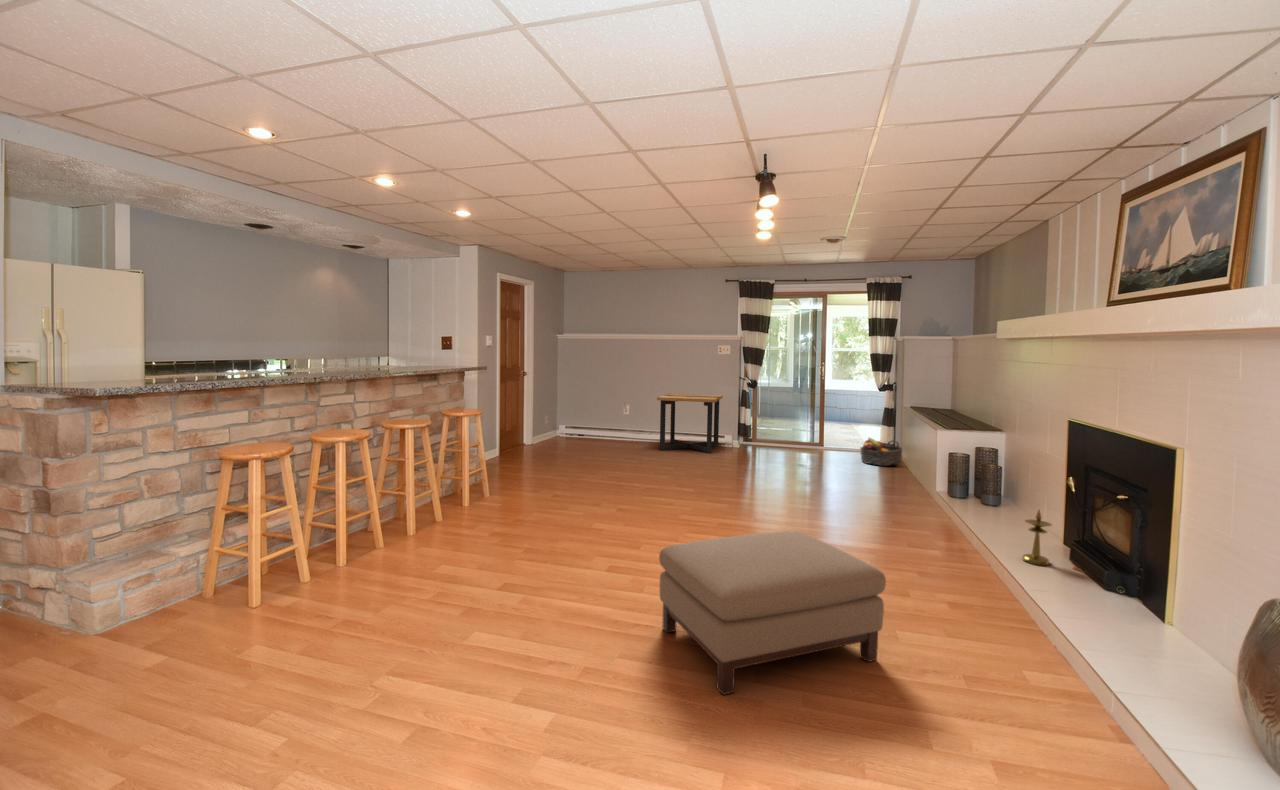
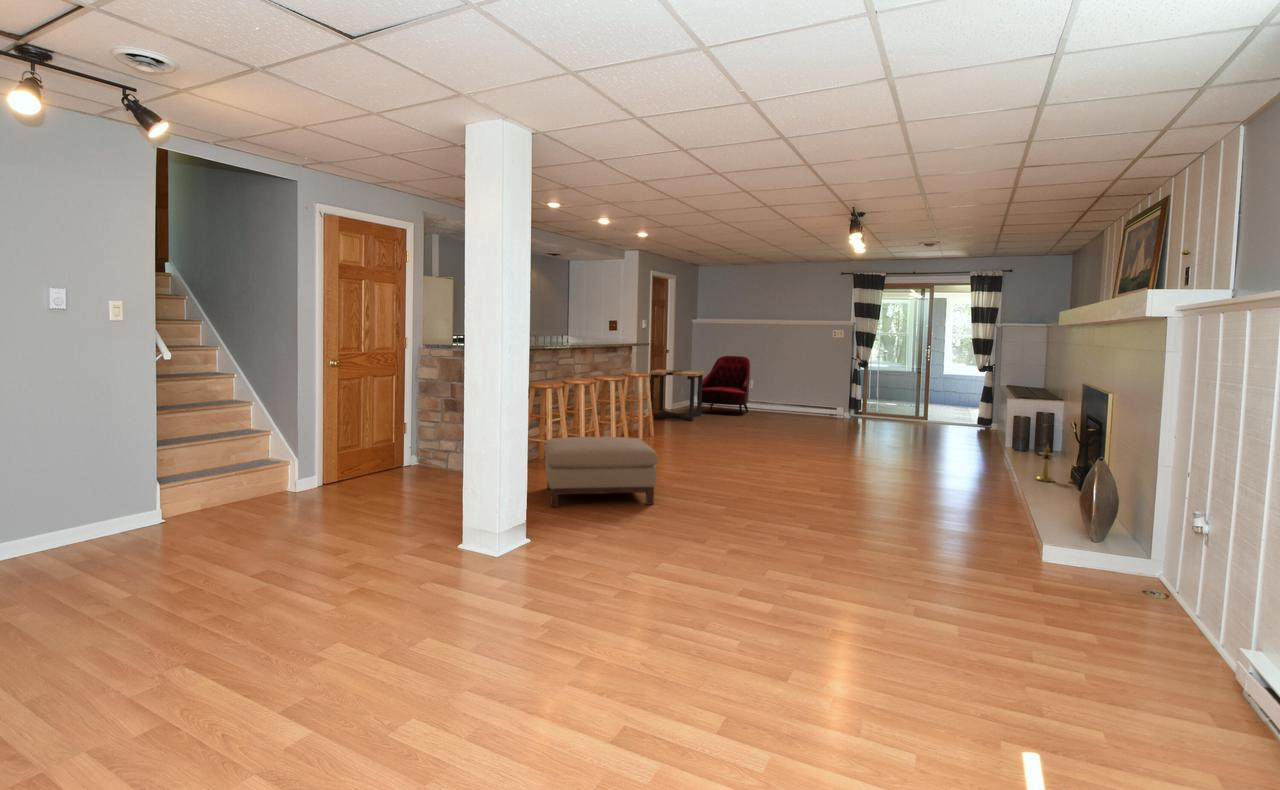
armchair: none [563,377,624,449] -> present [702,356,750,416]
side table: present [657,394,723,453] -> present [649,369,706,421]
basket: present [861,438,903,466] -> none [956,411,995,435]
ottoman: present [659,531,886,695] -> present [544,437,658,507]

